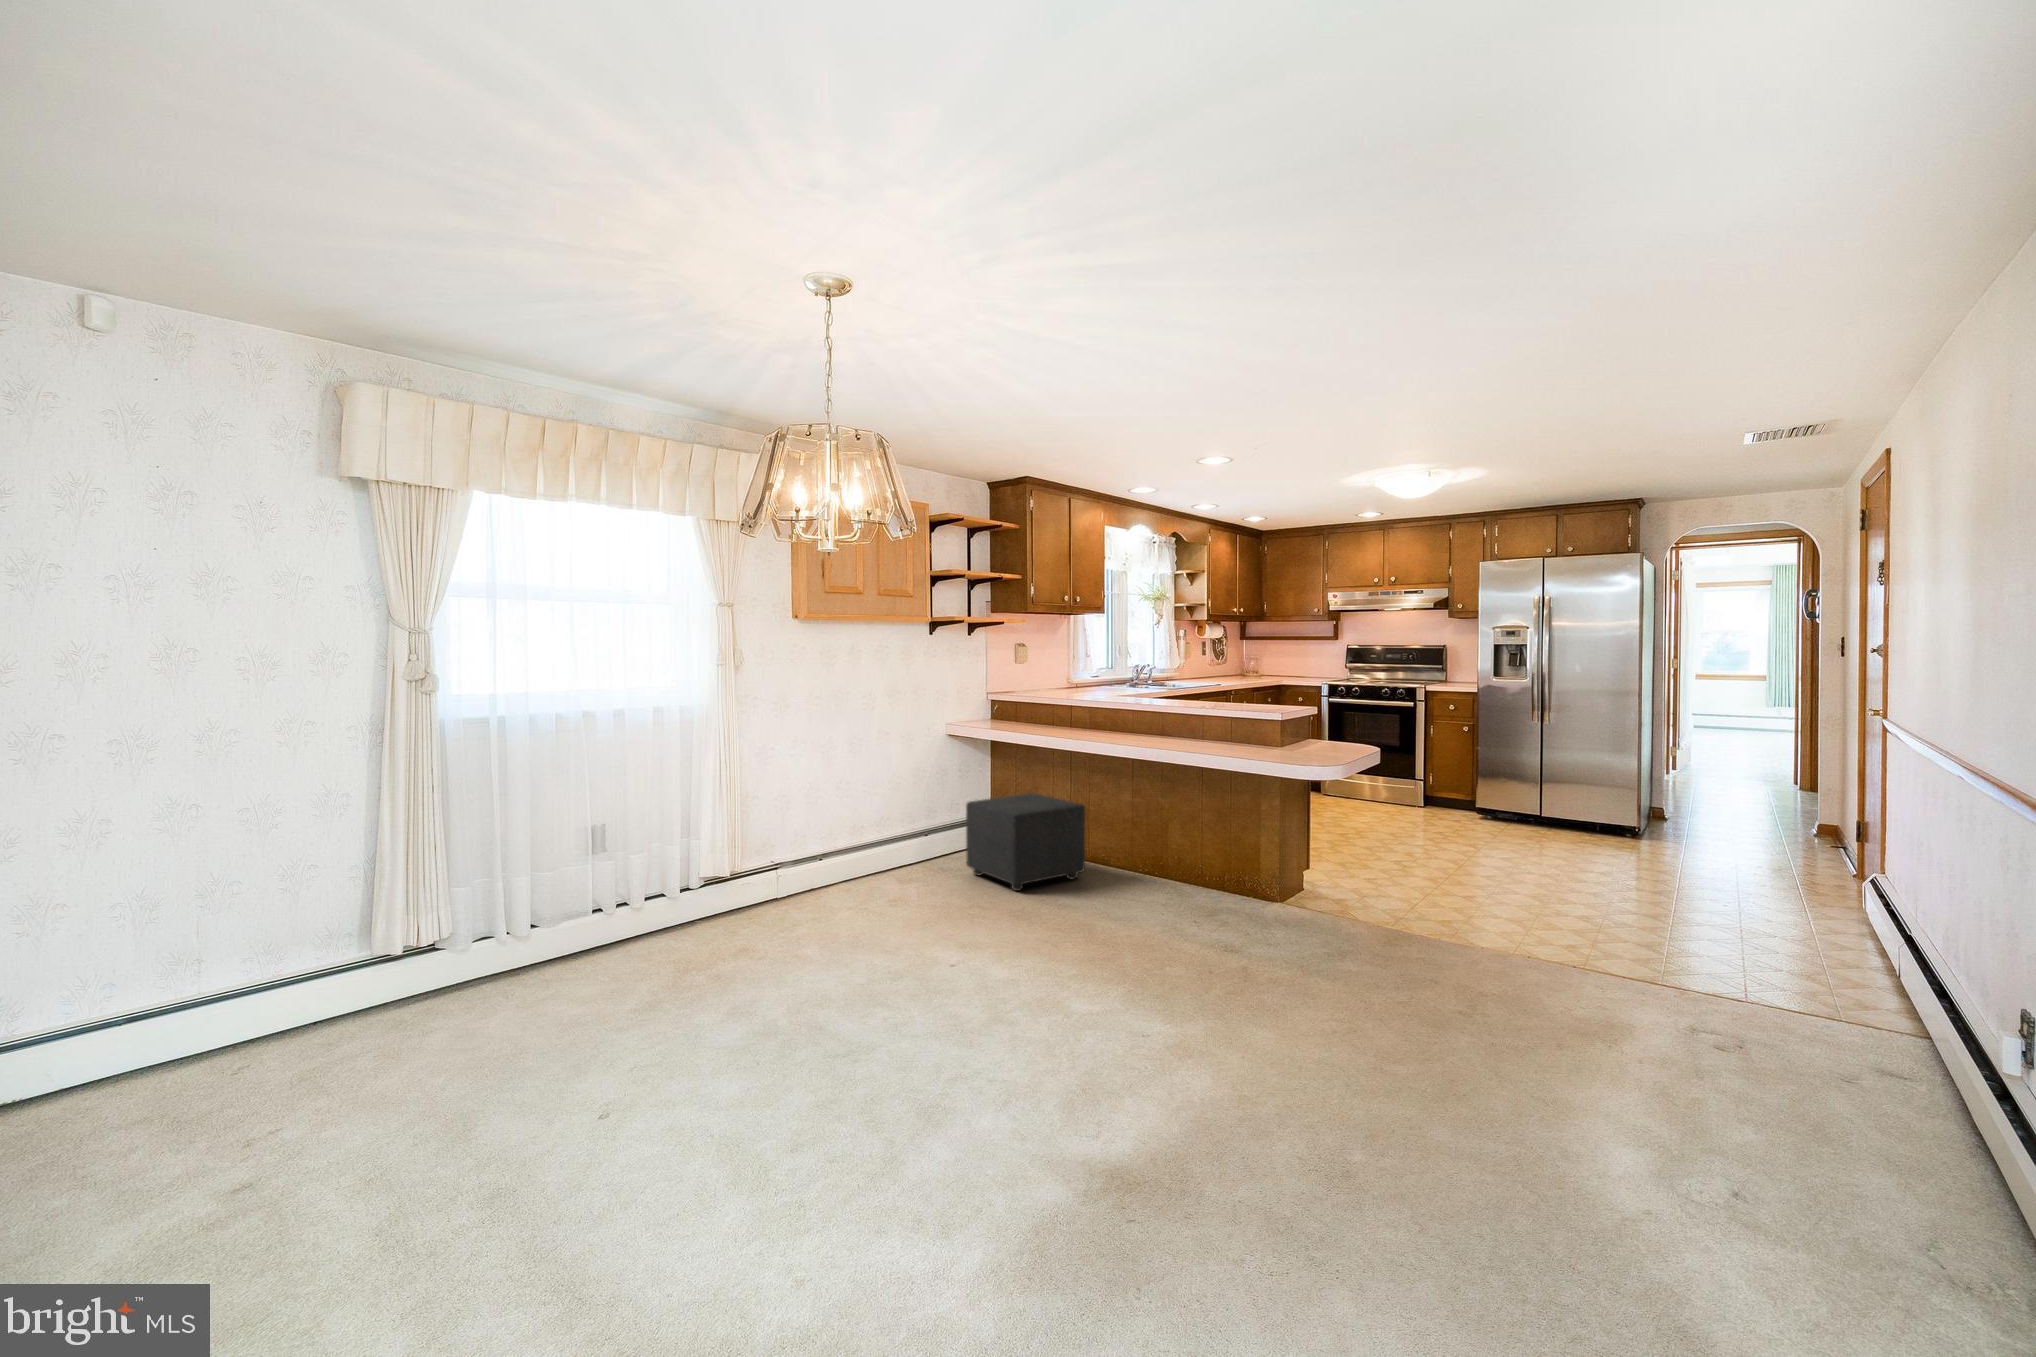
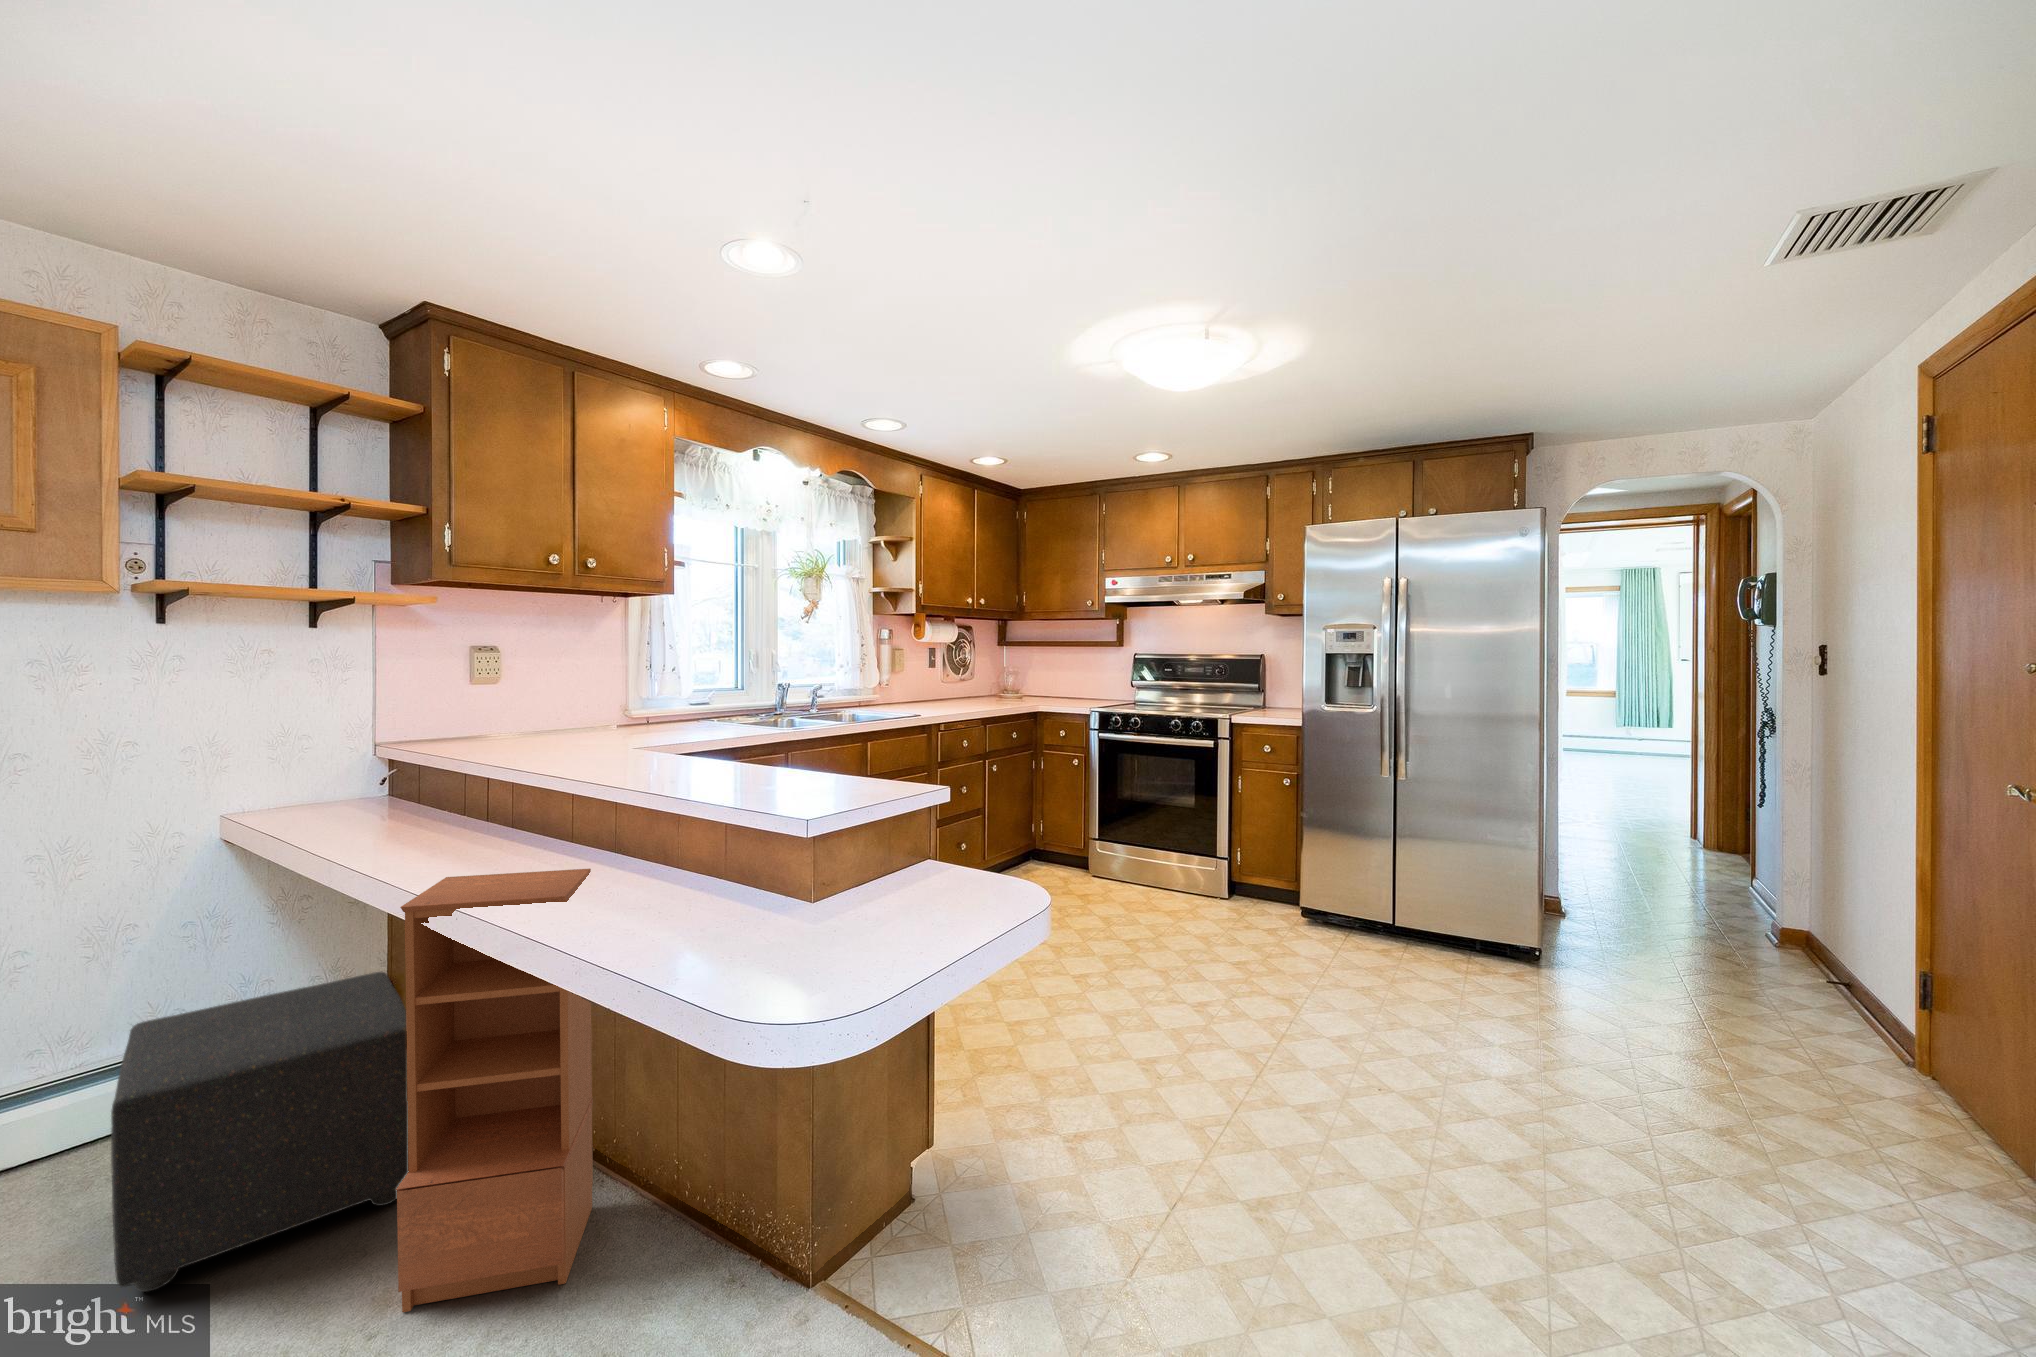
bookcase: none [1110,739,1177,898] -> present [396,869,593,1312]

